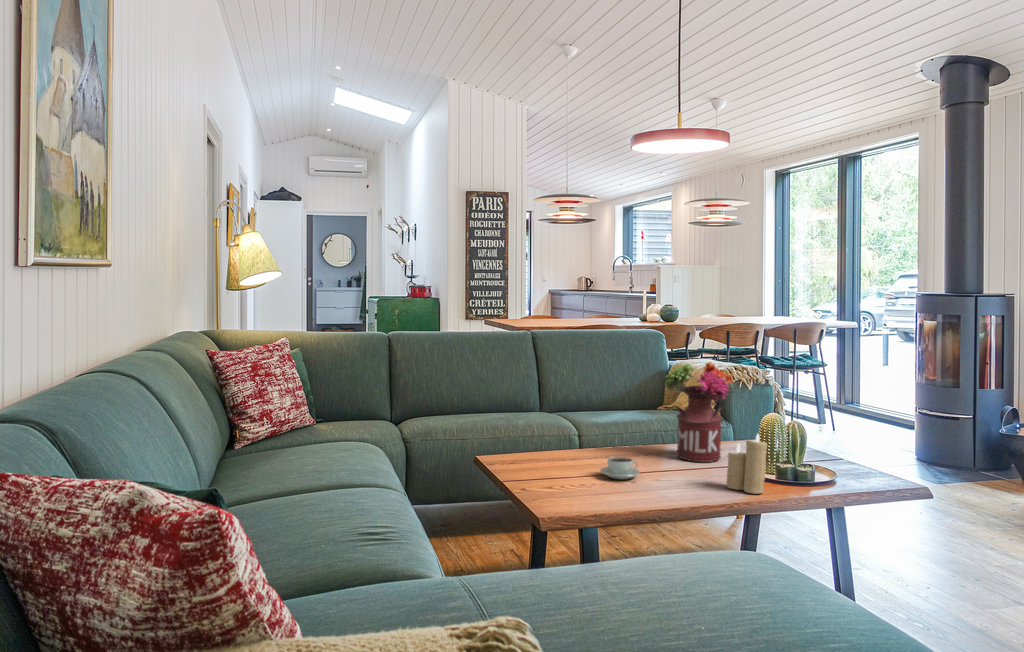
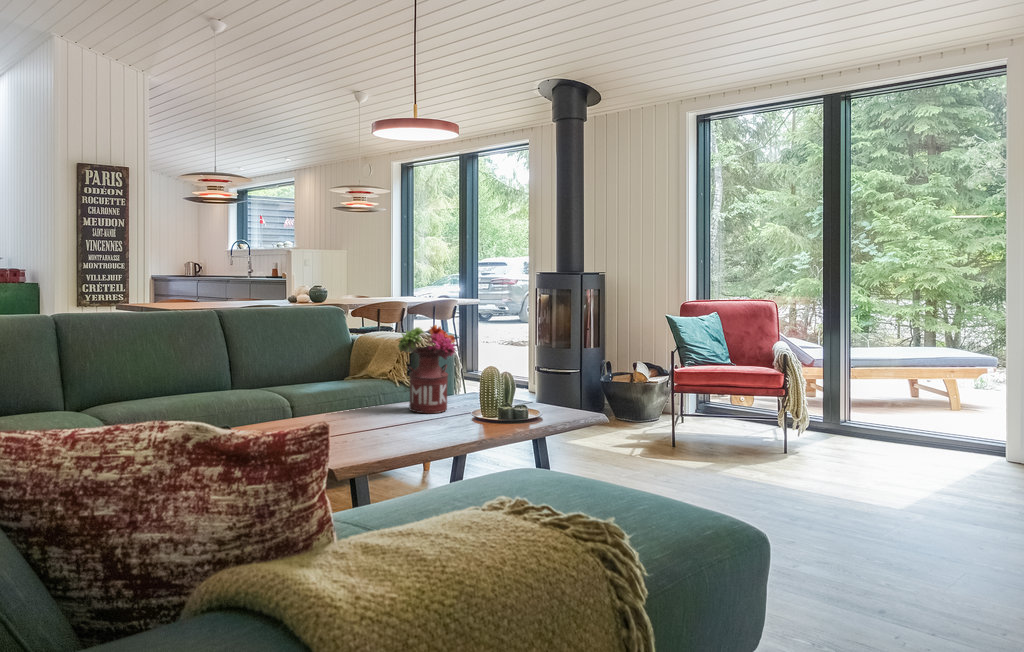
candle: present [726,434,767,494] -> none [472,379,505,429]
coffee cup: present [600,457,640,479] -> none [361,413,398,432]

